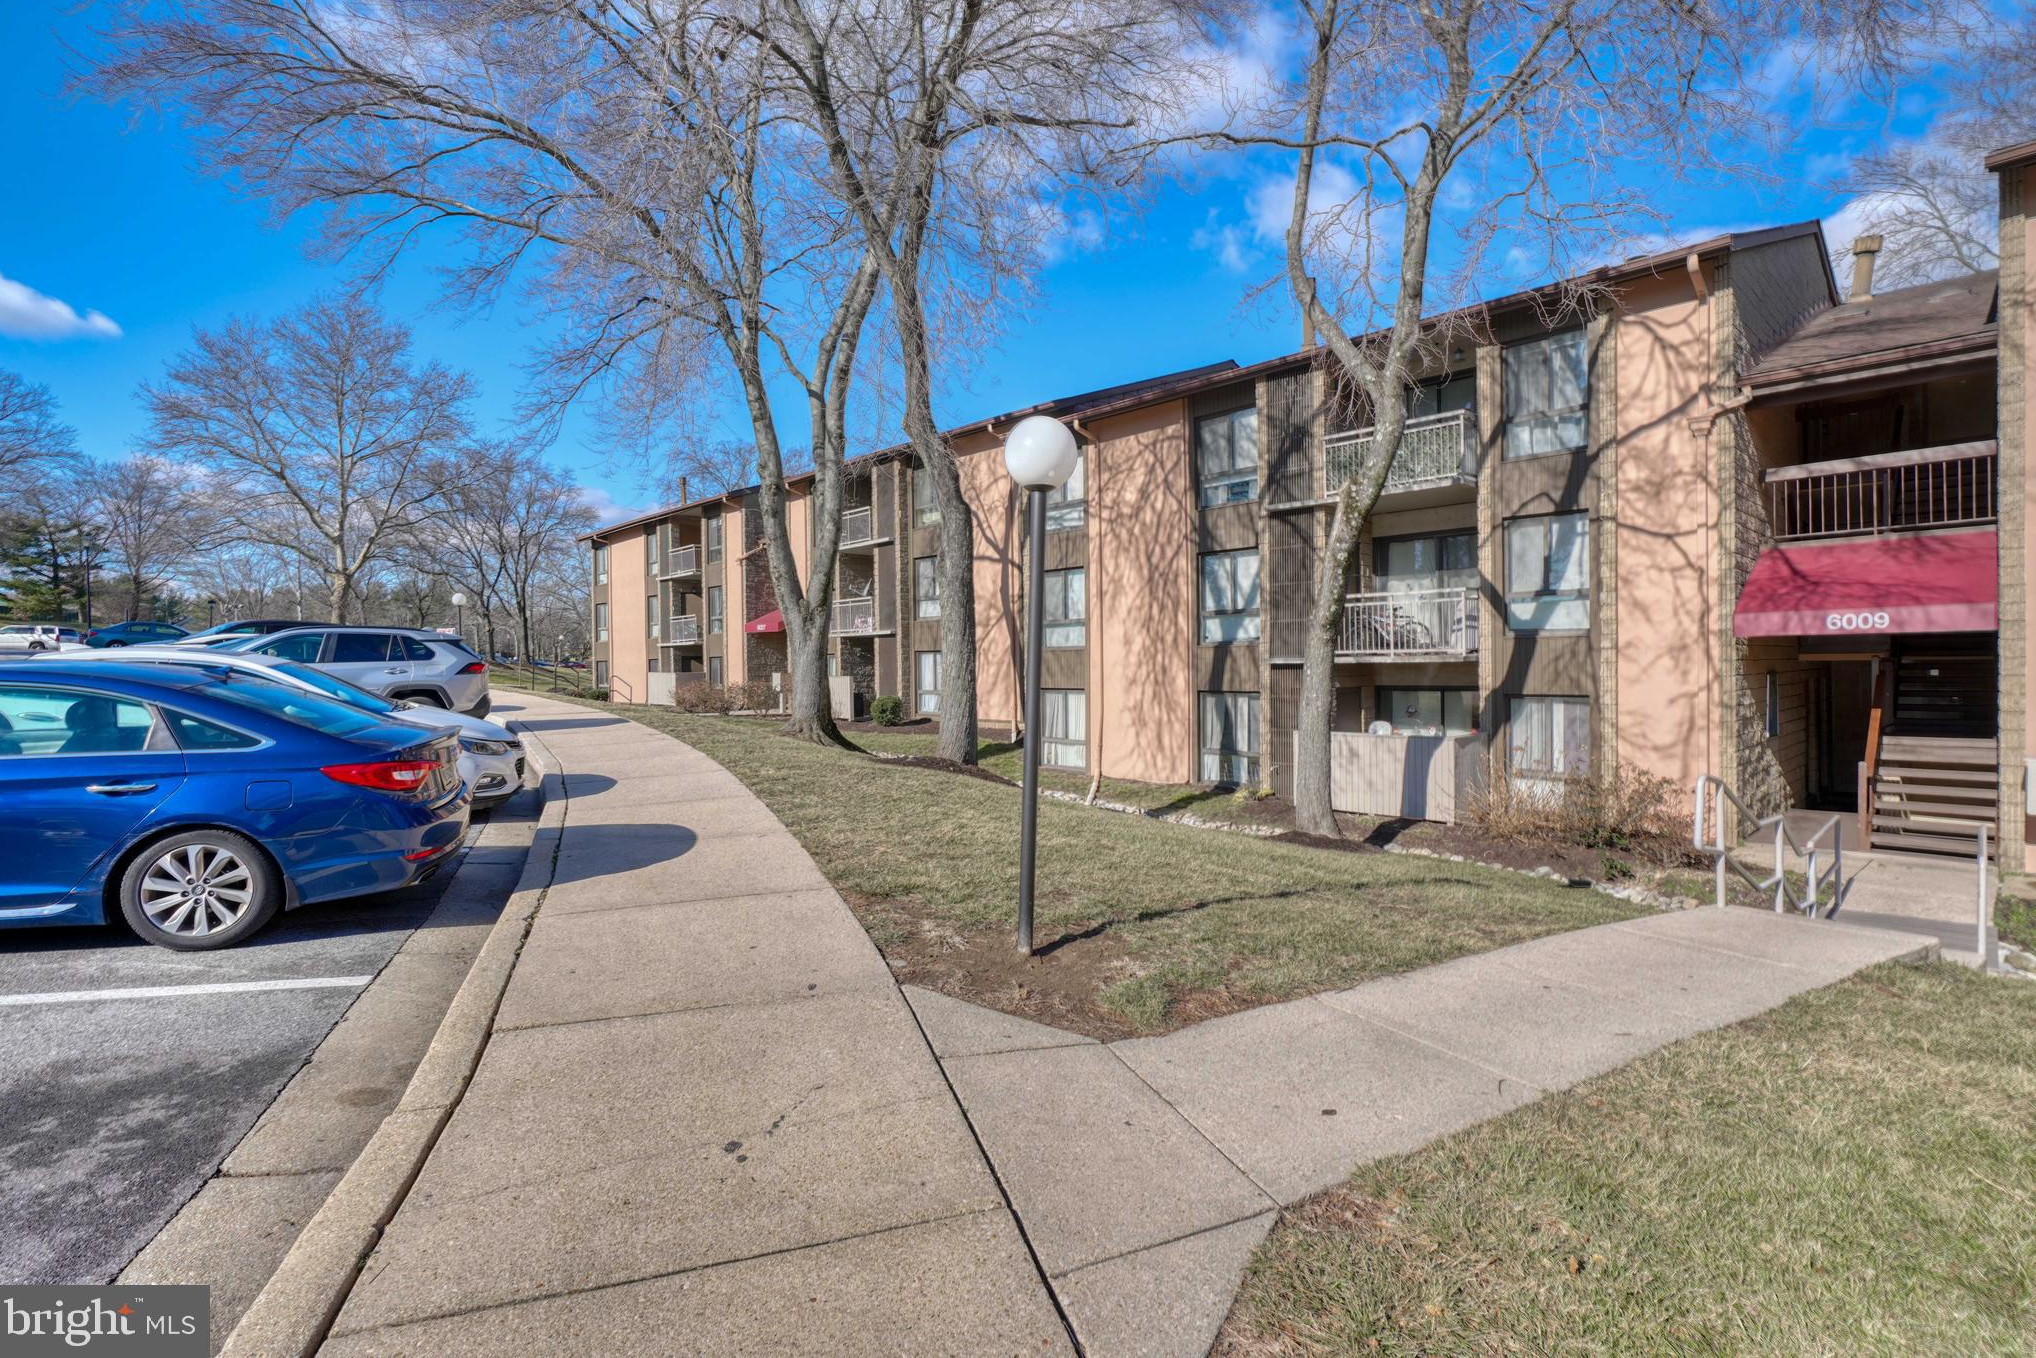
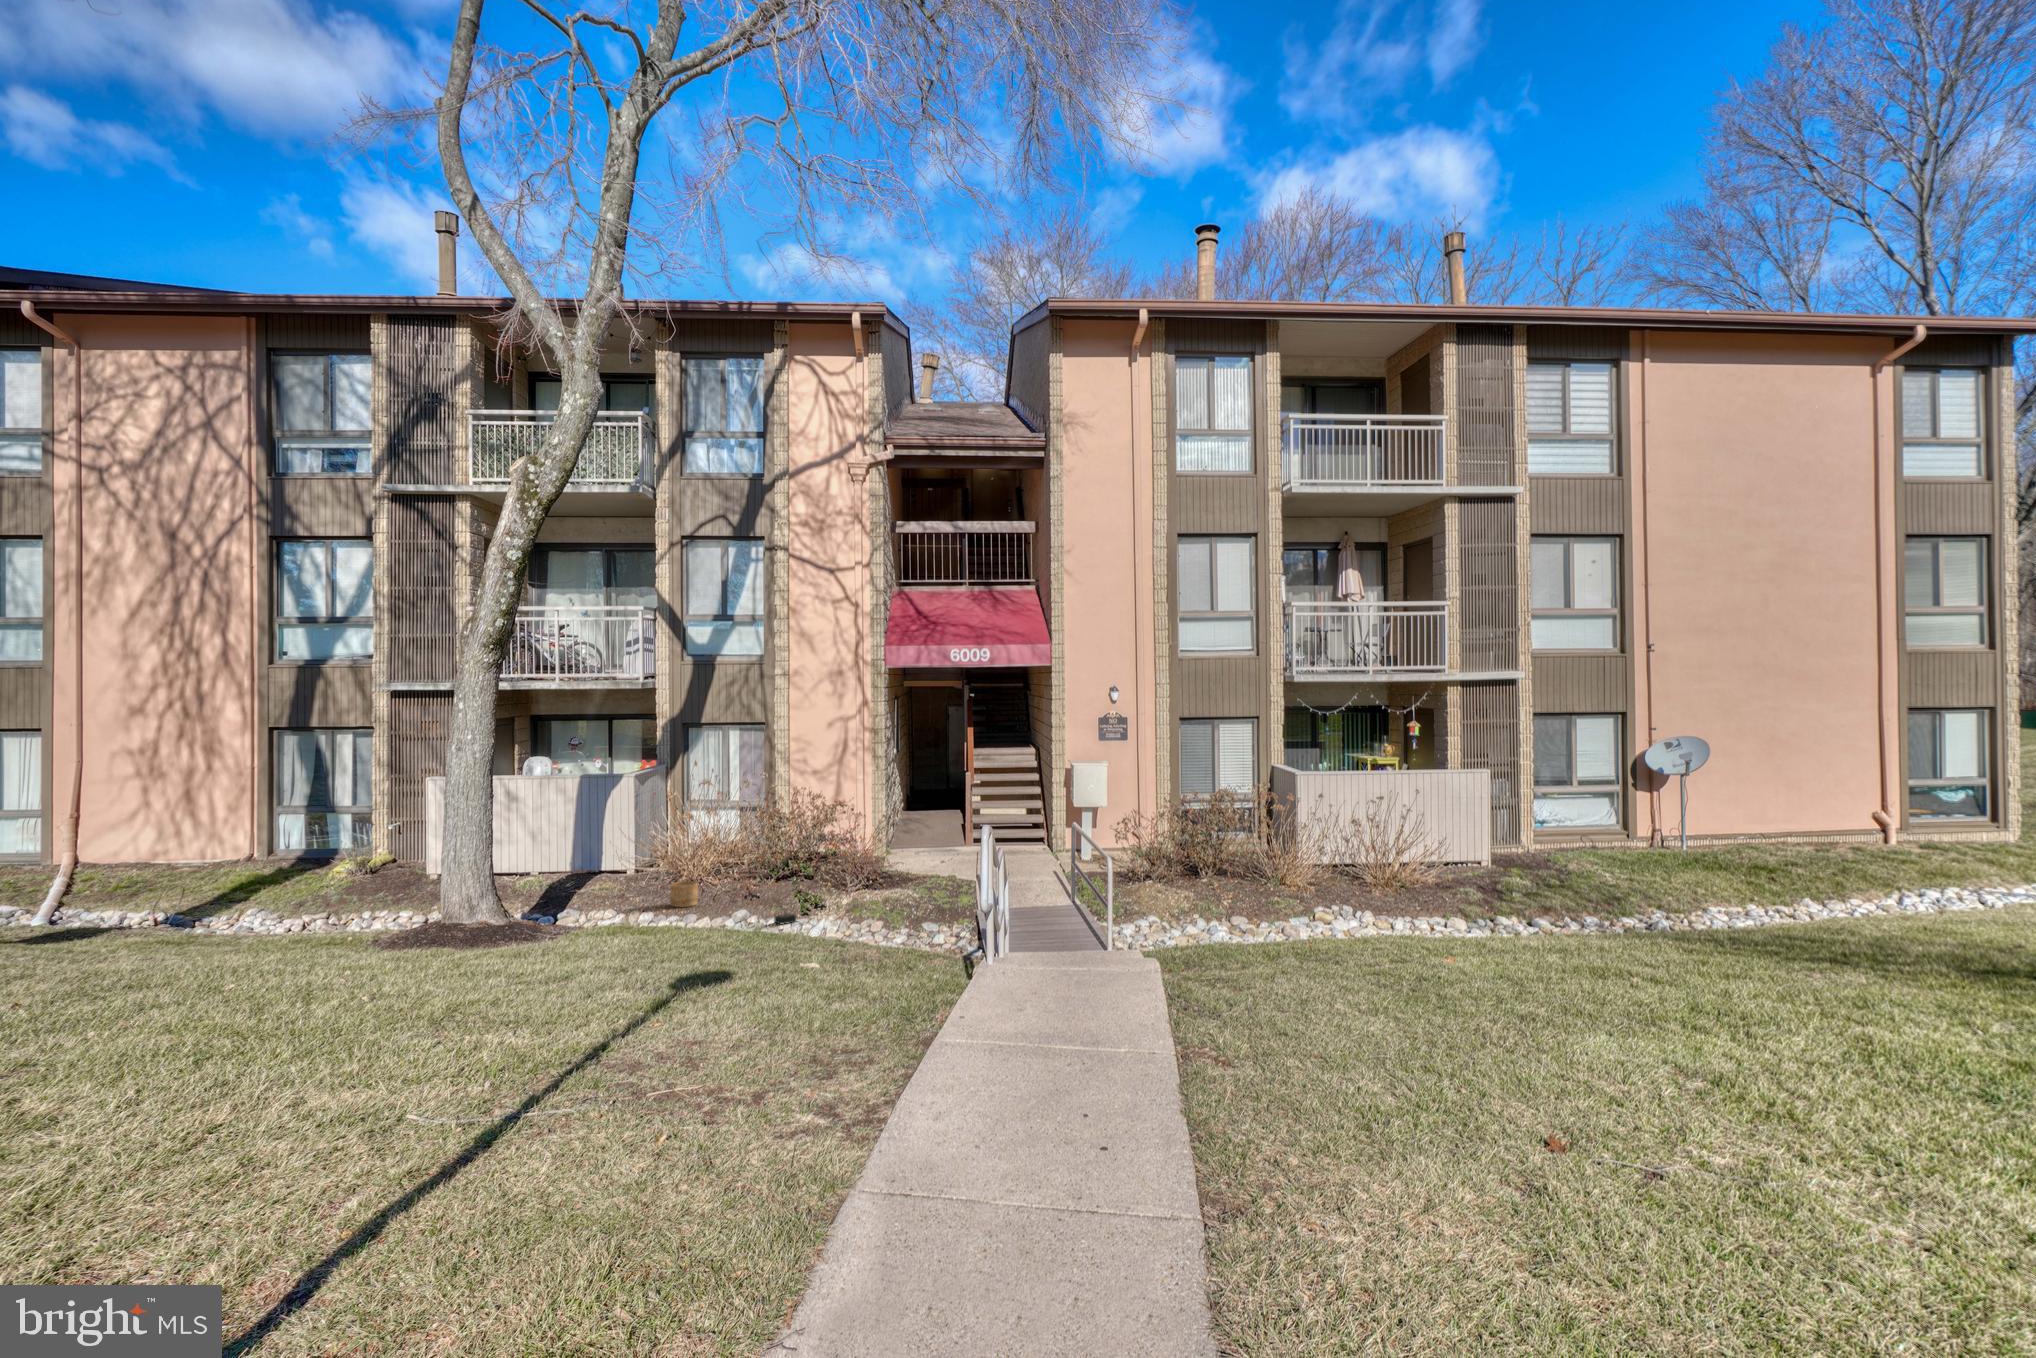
wooden bucket: none [1473,835,1501,859] -> present [670,881,698,907]

